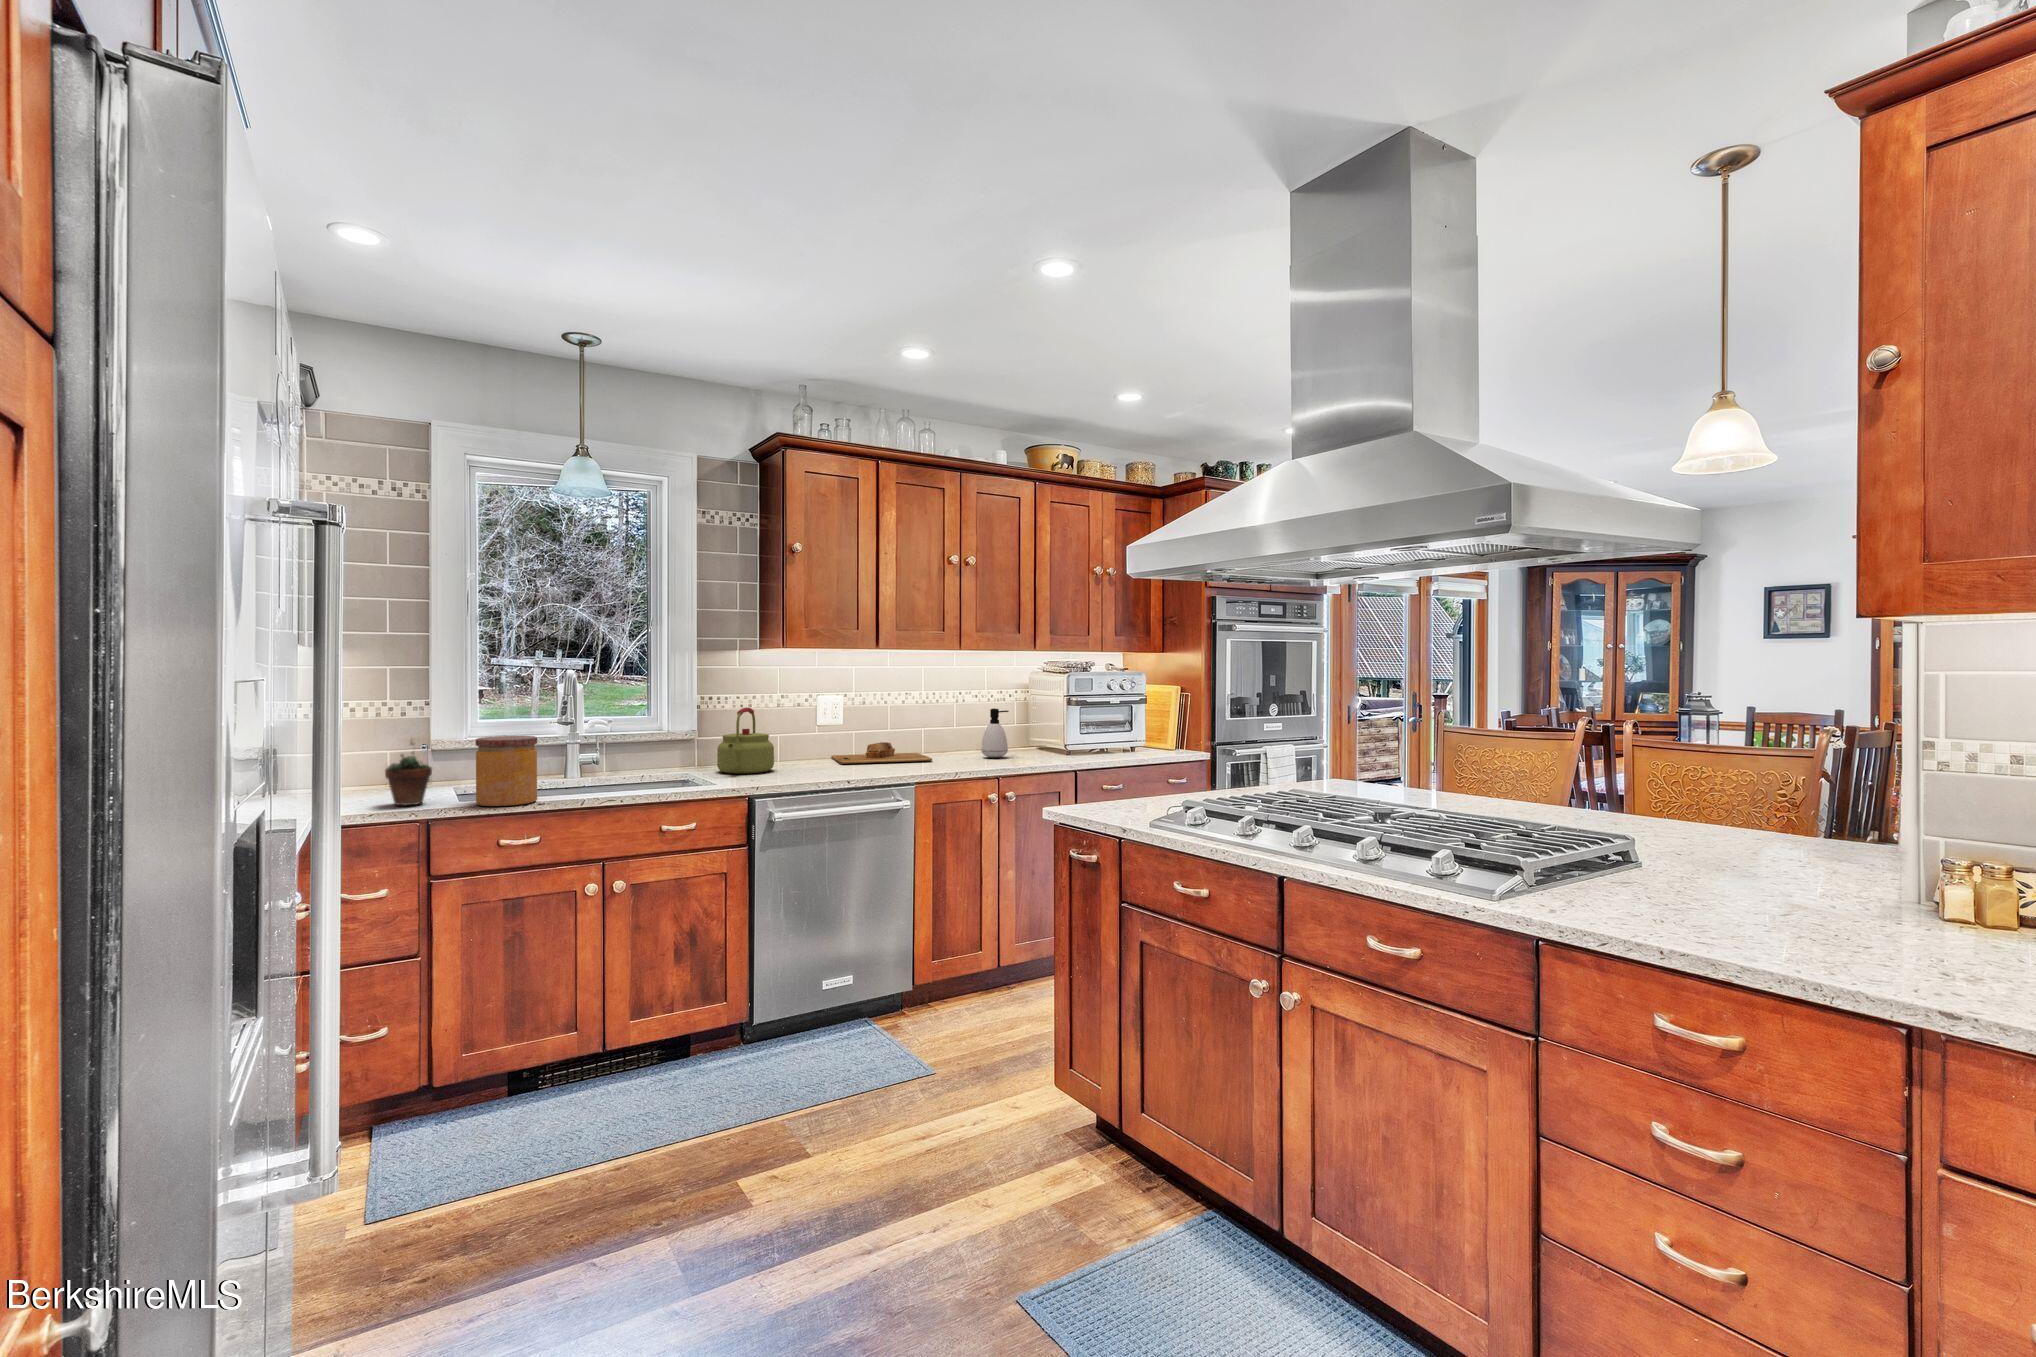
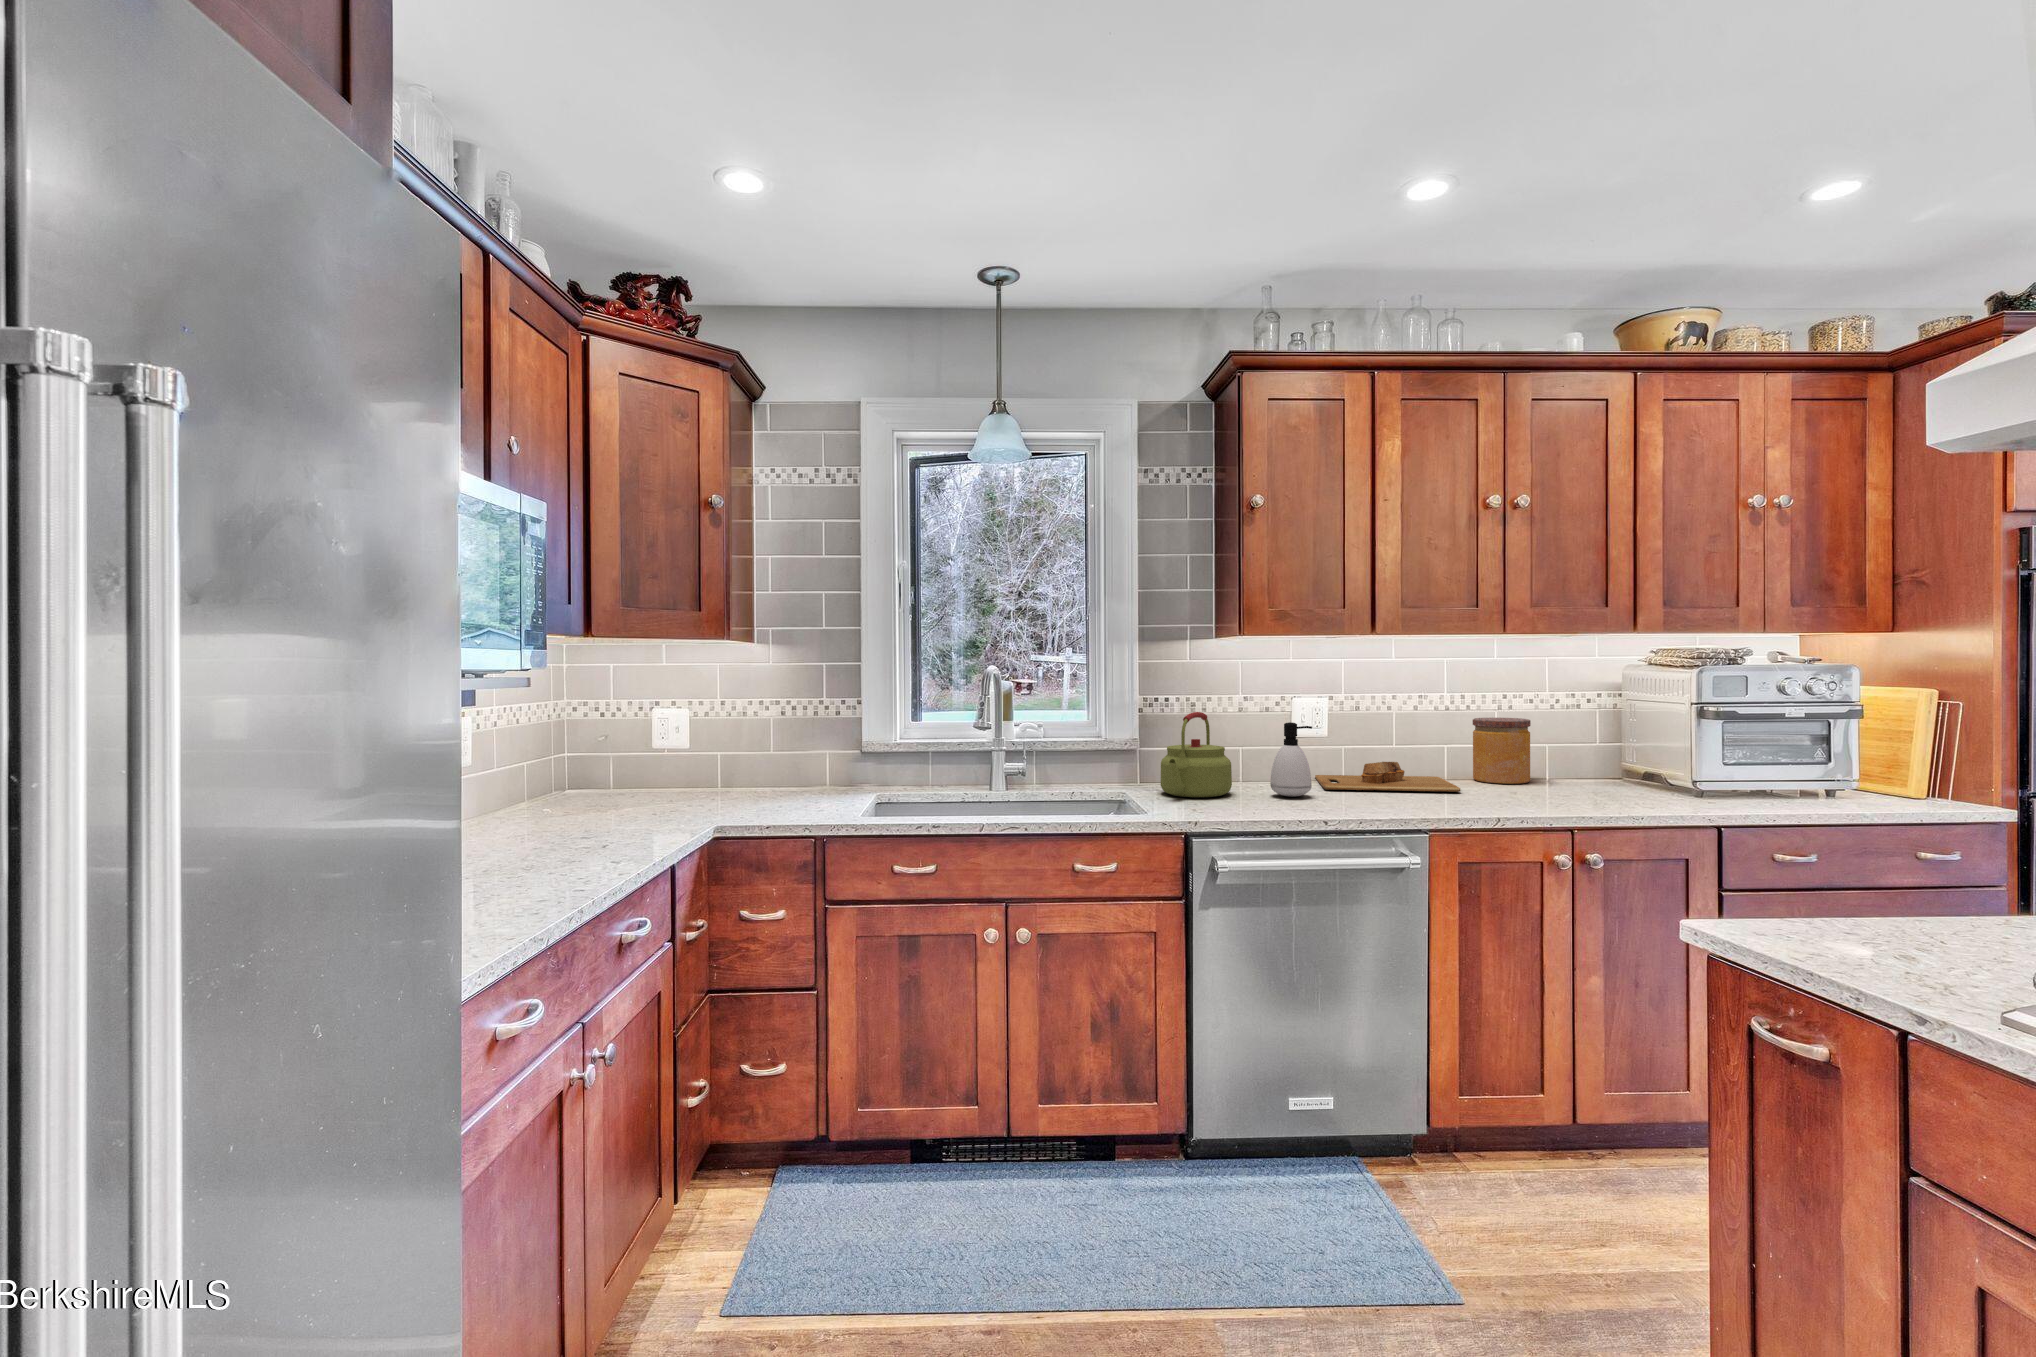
soap dispenser: present [981,708,1009,758] -> present [1270,722,1312,797]
jar: present [475,736,537,806] -> present [1473,718,1531,784]
succulent plant: present [385,742,432,805] -> none [791,743,836,818]

